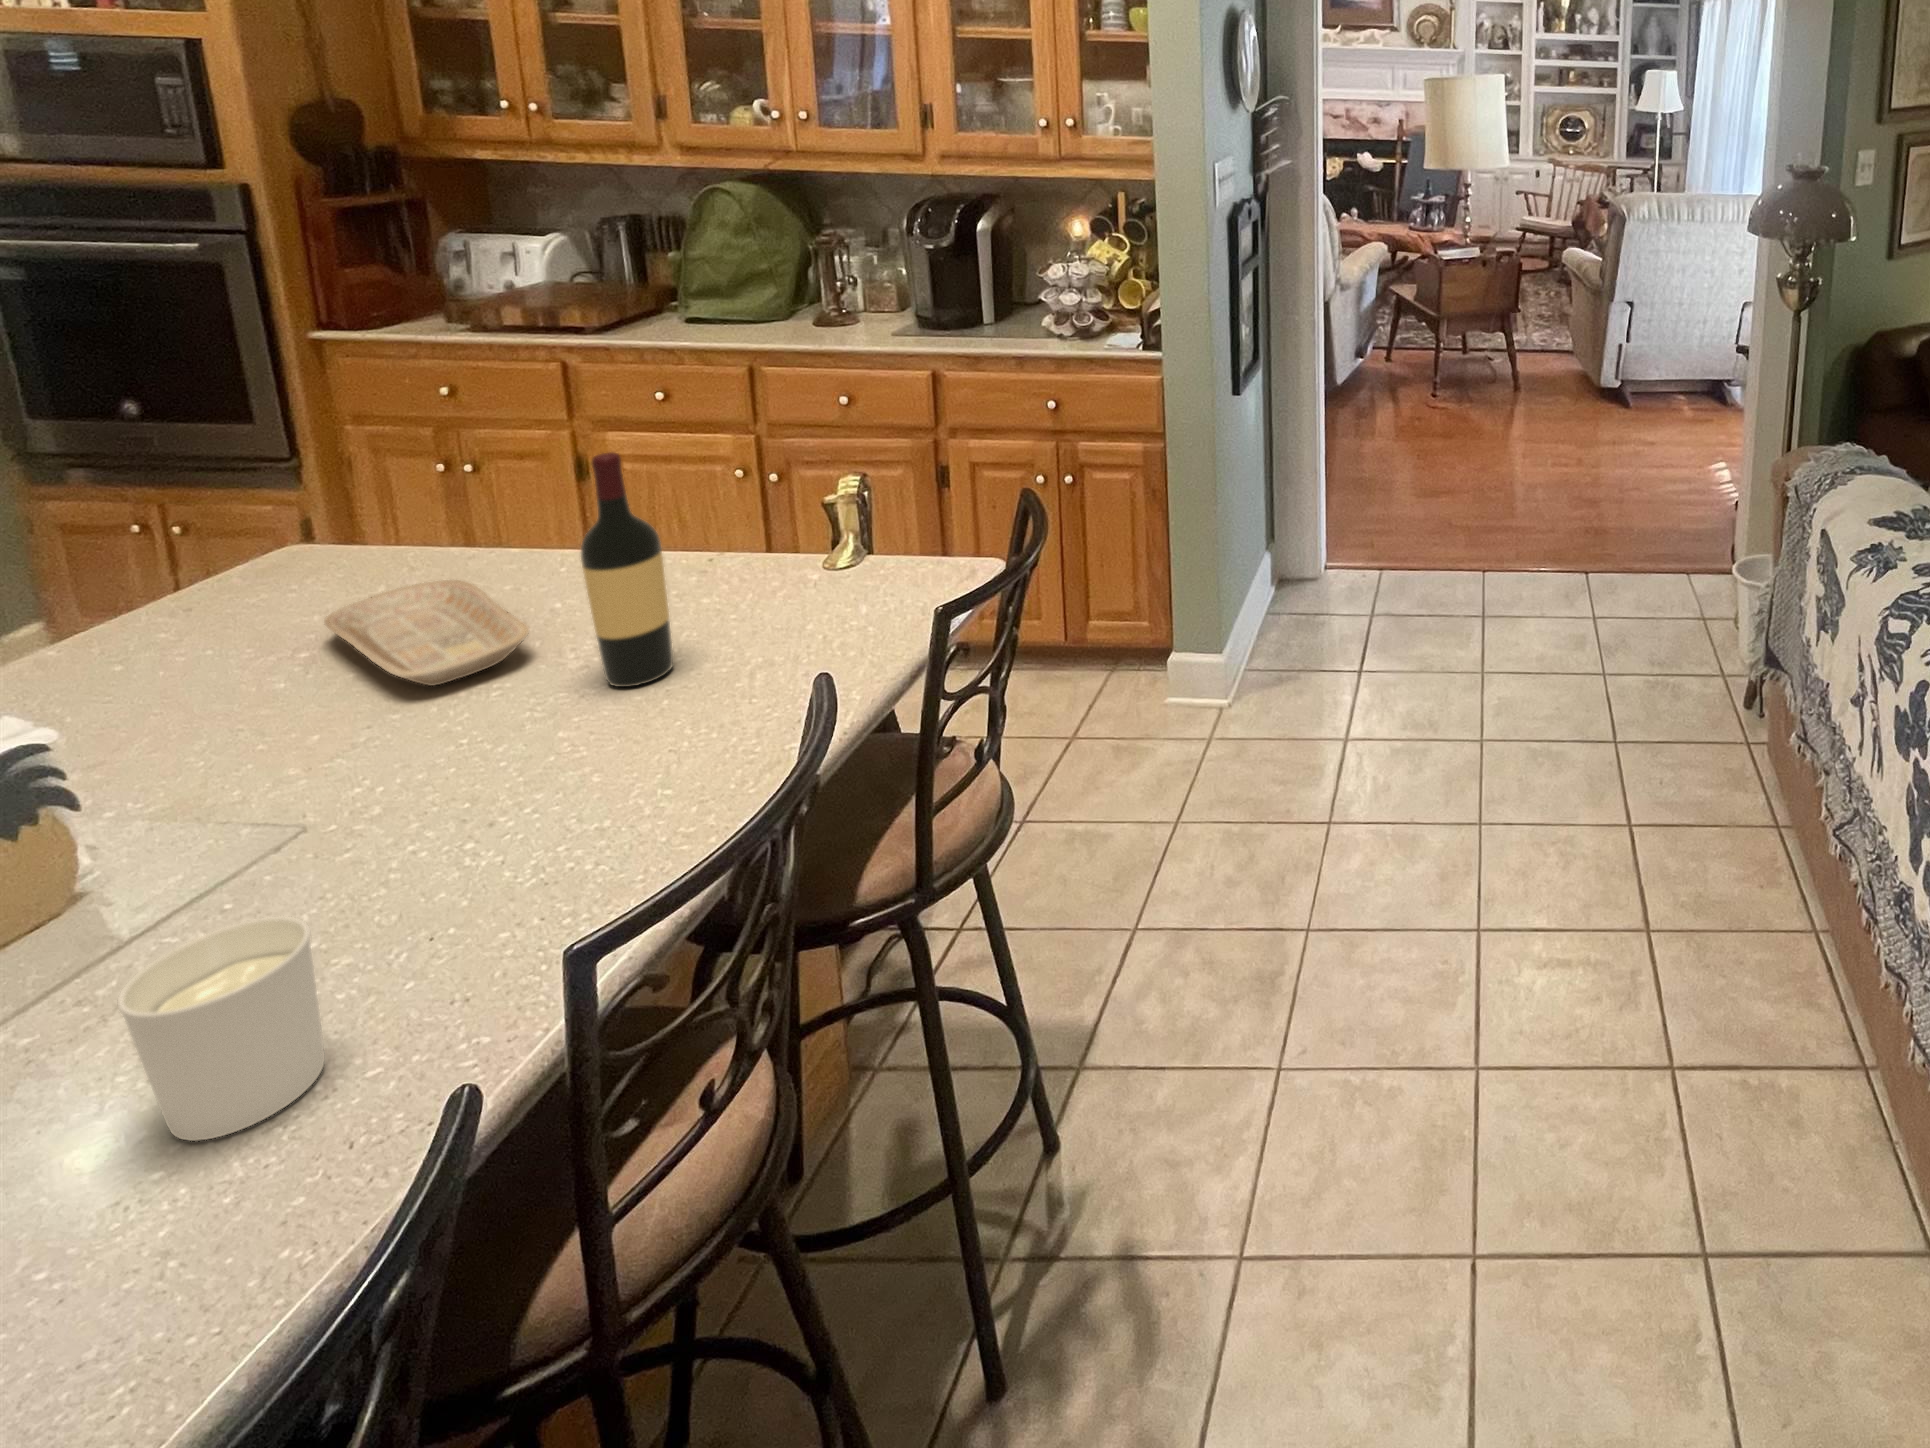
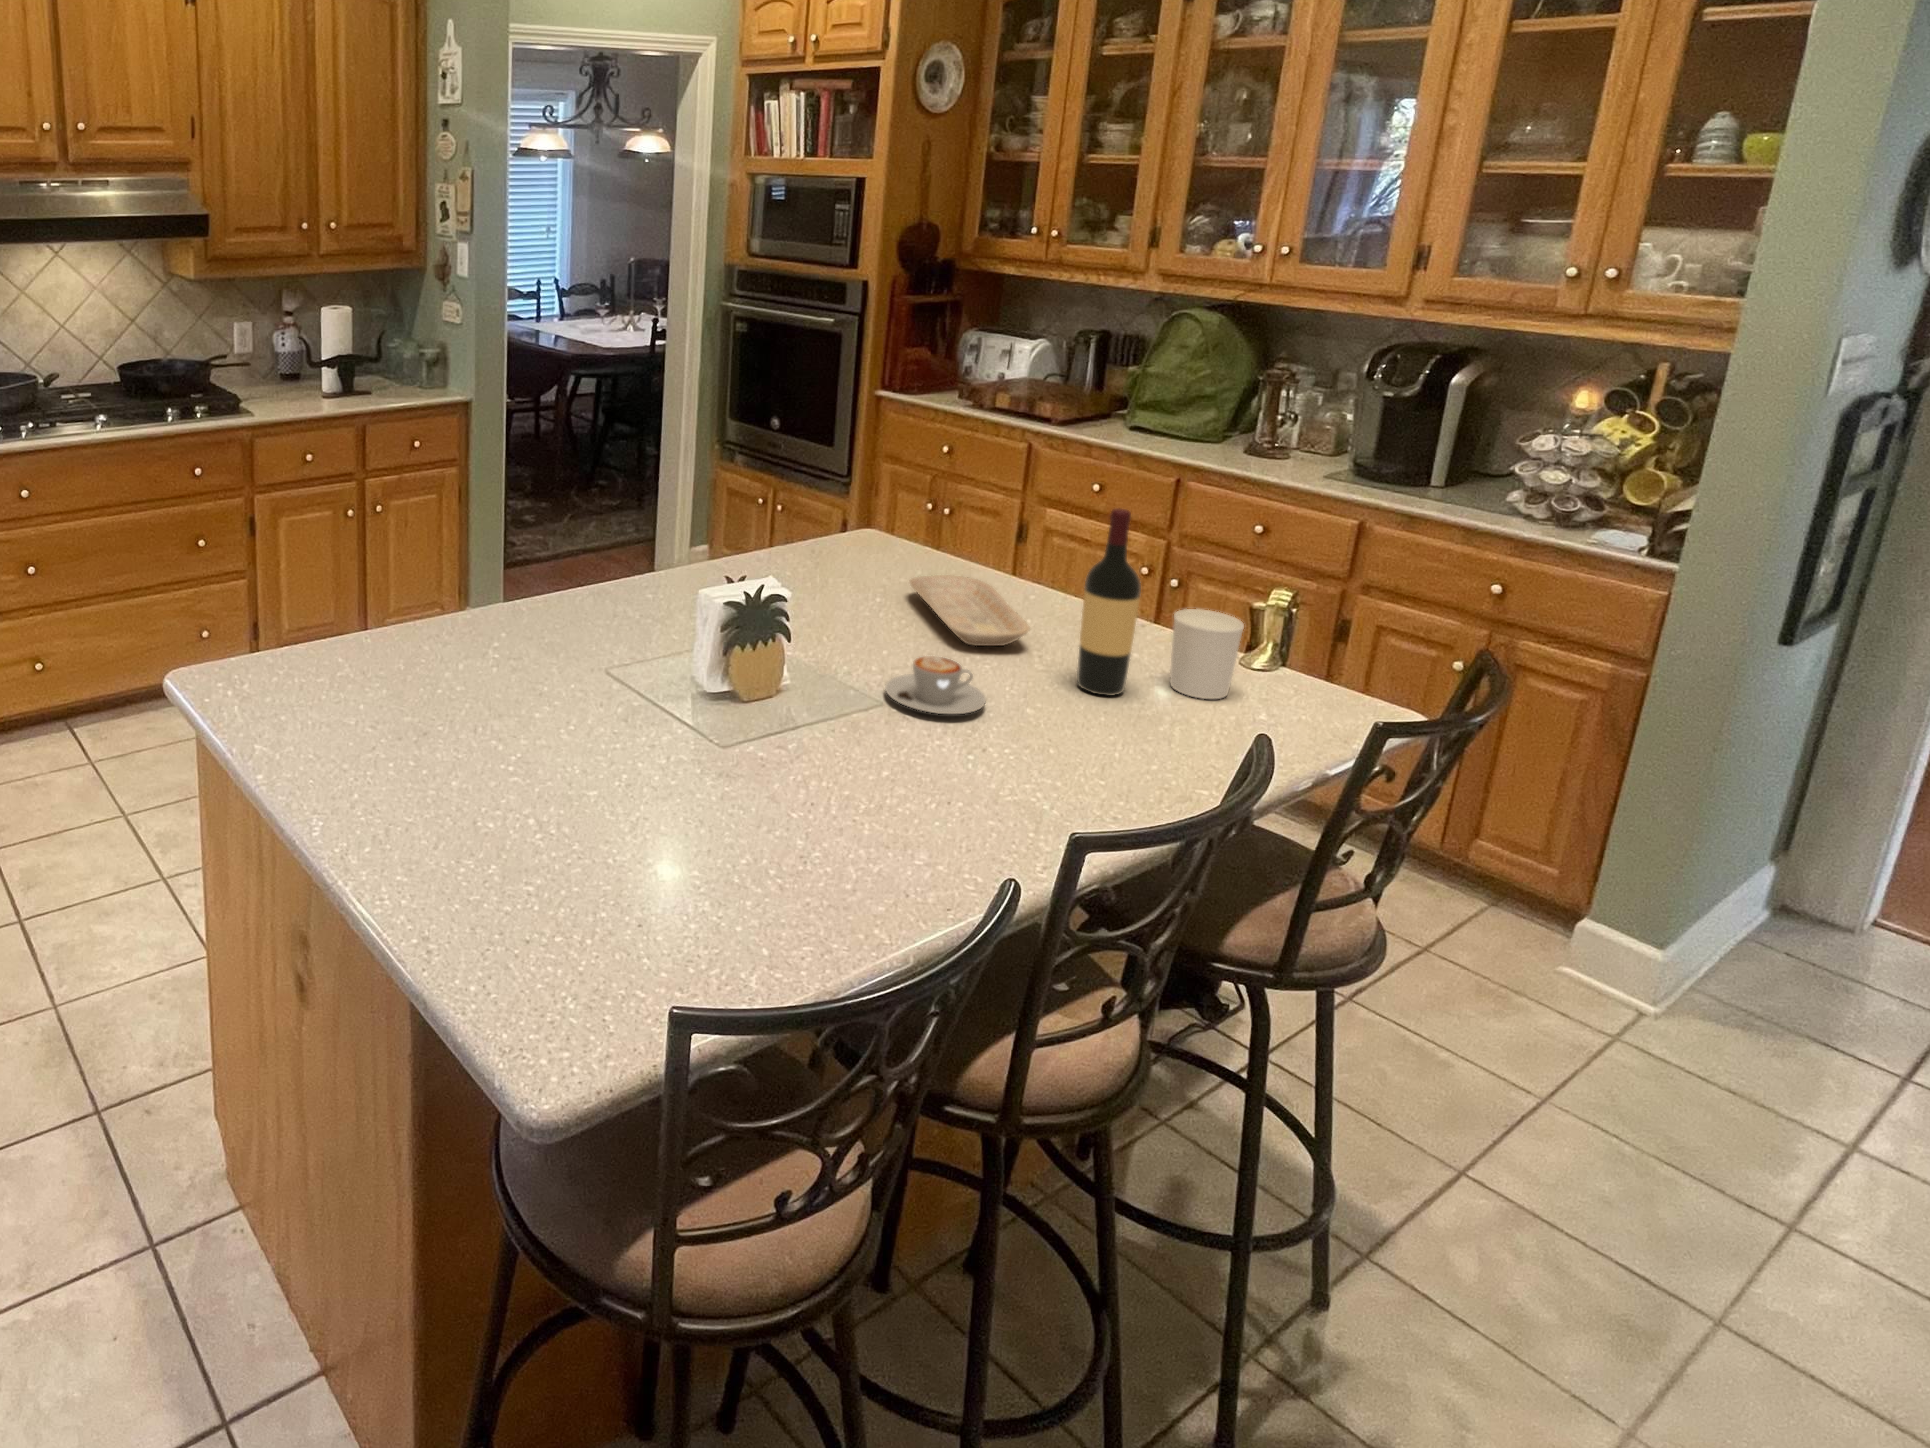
coffee cup: none [251,739,451,848] -> present [885,656,986,714]
candle holder: present [118,917,325,1141] -> present [1170,609,1244,699]

